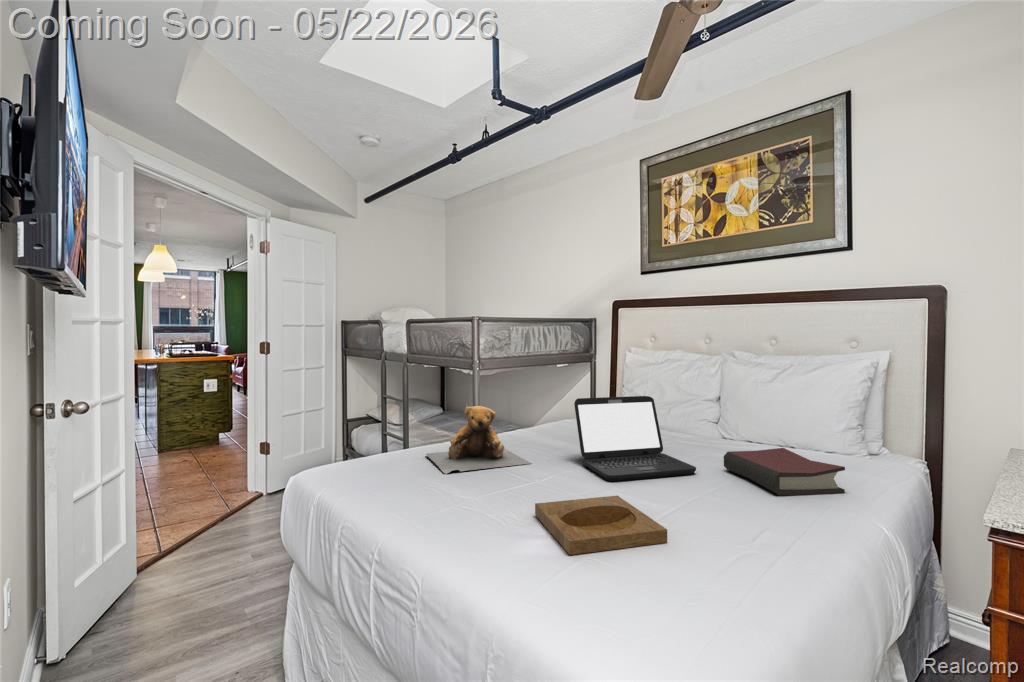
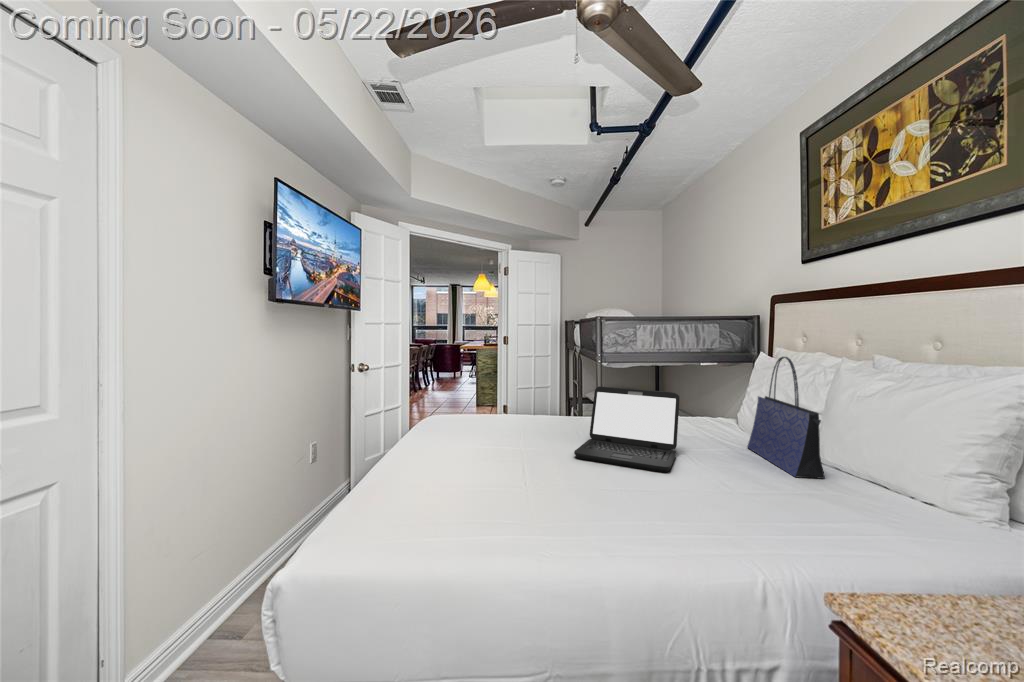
tote bag: none [676,355,766,455] -> present [747,357,825,479]
teddy bear: present [426,406,531,474] -> none [491,384,570,435]
hardback book: present [724,448,845,496] -> none [688,459,793,532]
tray: present [535,496,667,555] -> none [428,452,531,497]

